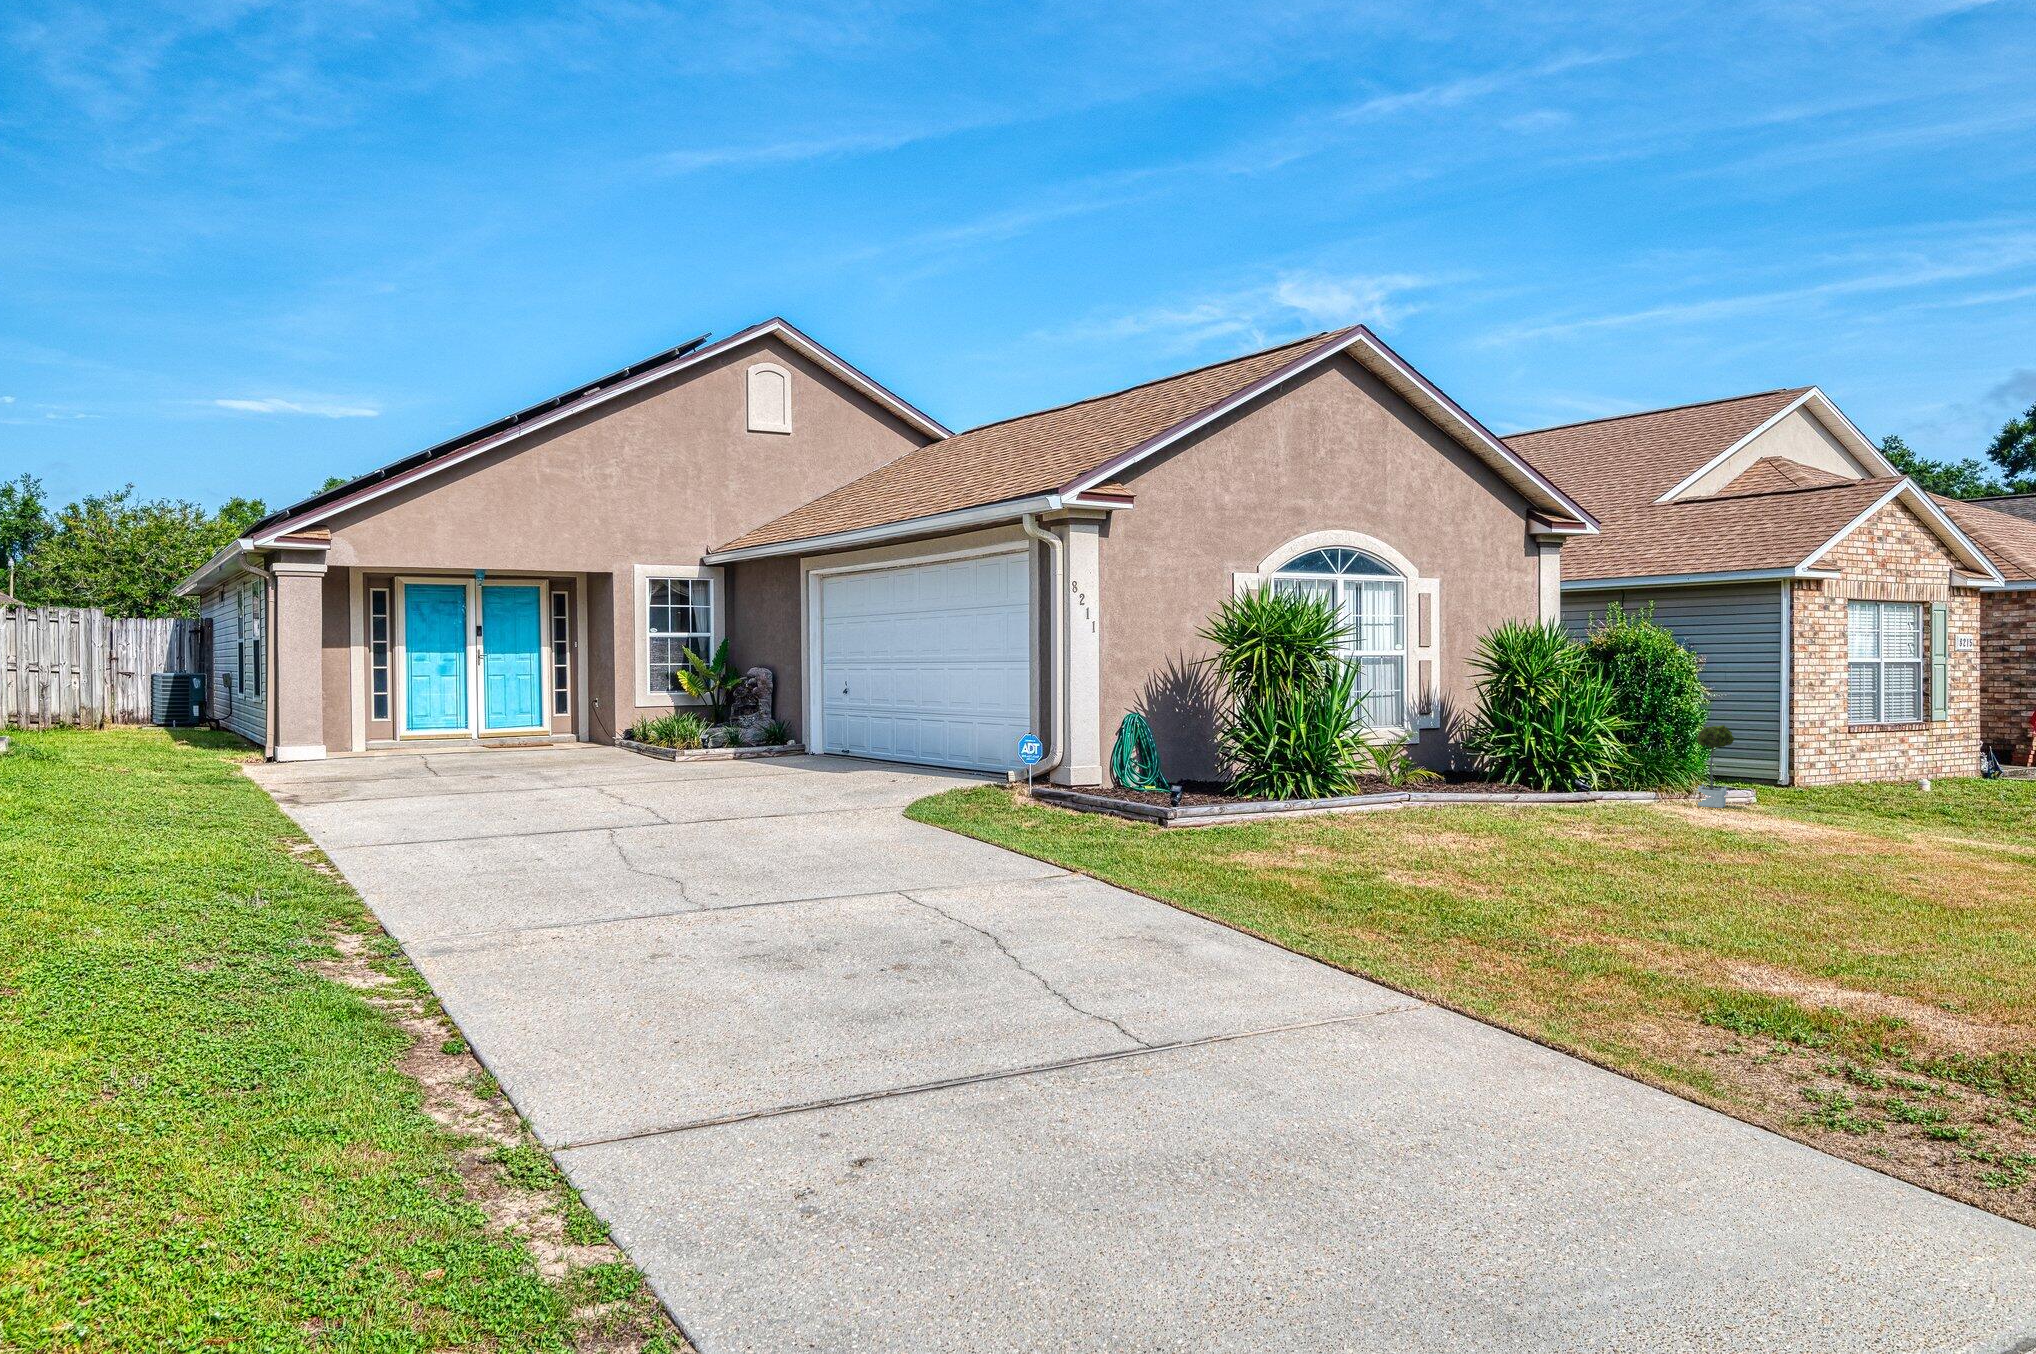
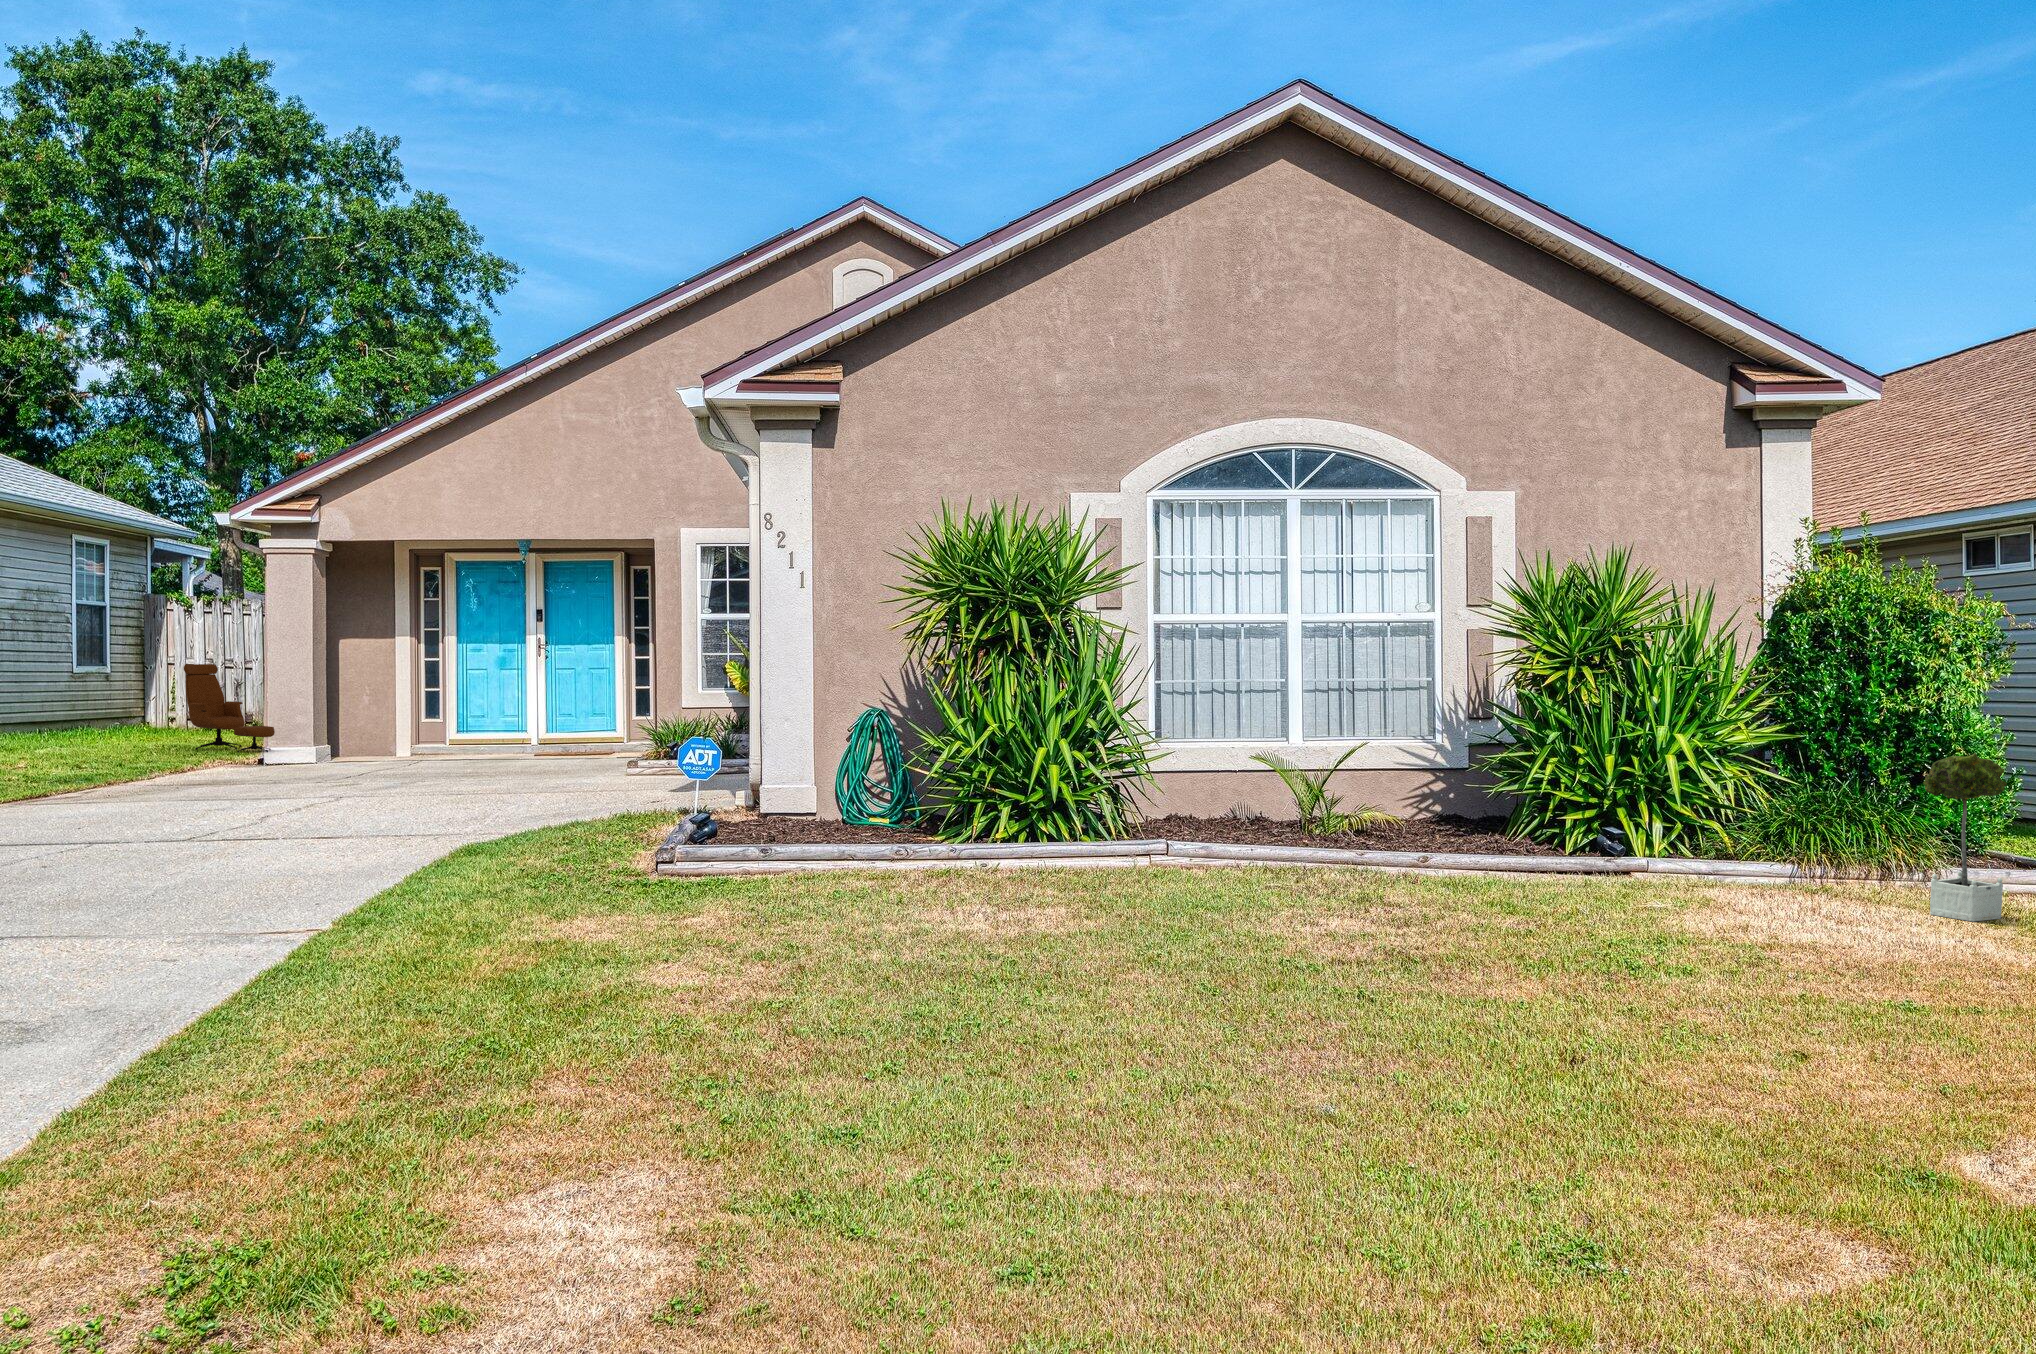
lounge chair: none [181,676,286,758] -> present [184,664,275,752]

